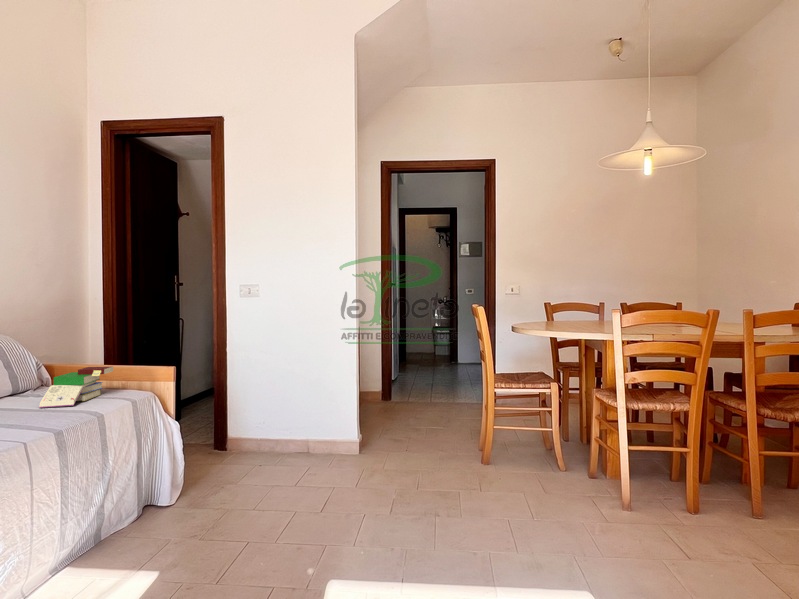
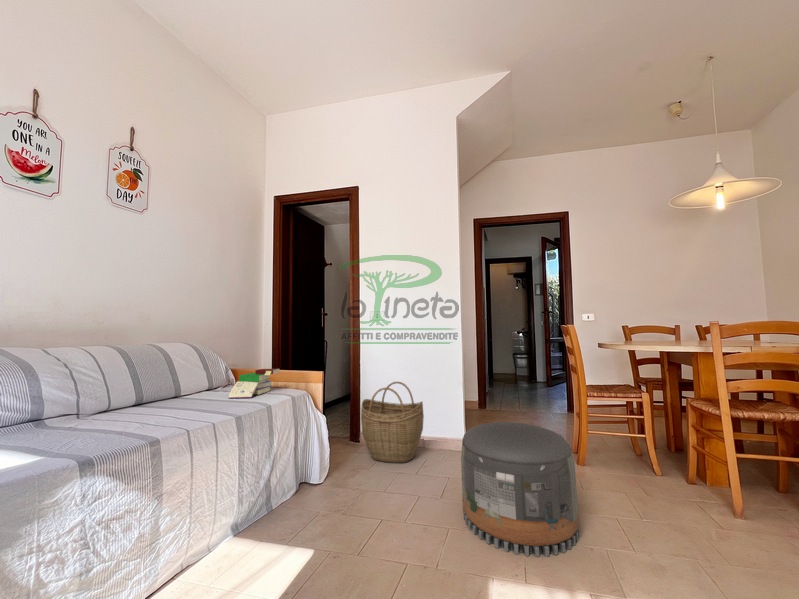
woven basket: none [228,375,307,471] -> present [361,382,424,463]
pouf: none [339,421,453,552] -> present [461,422,579,557]

